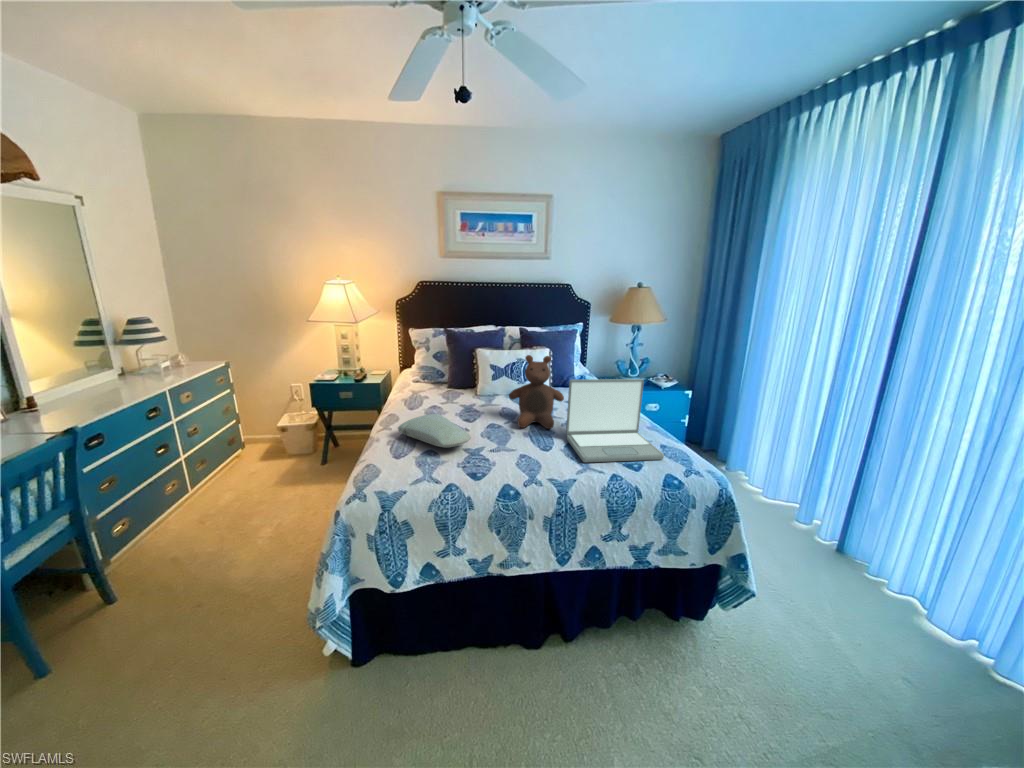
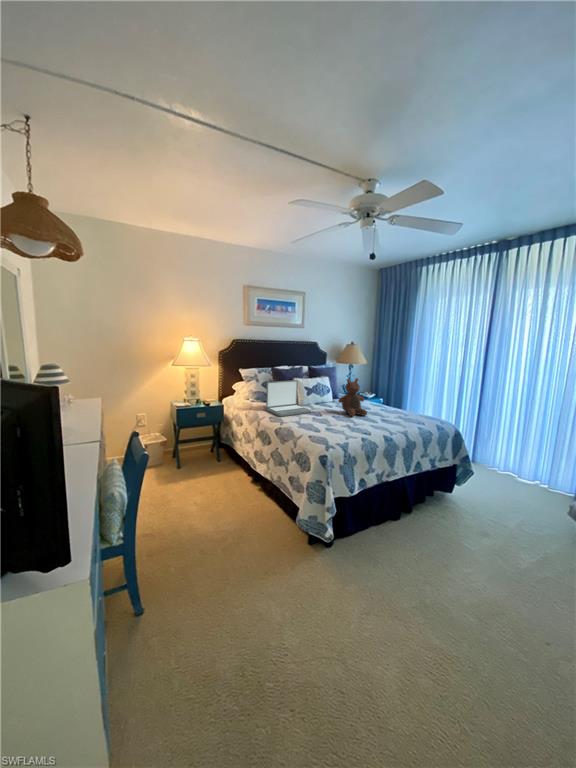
laptop: present [566,379,664,462] -> present [266,380,311,417]
pillow: present [398,414,471,447] -> none [303,413,350,427]

